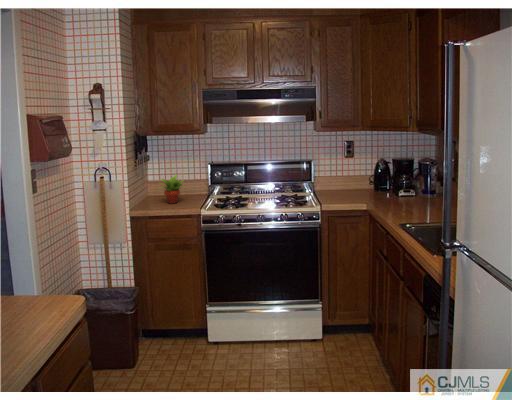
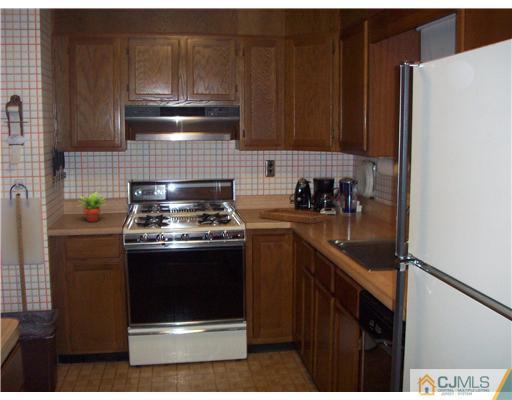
tray: none [336,179,407,206] -> present [260,198,328,224]

